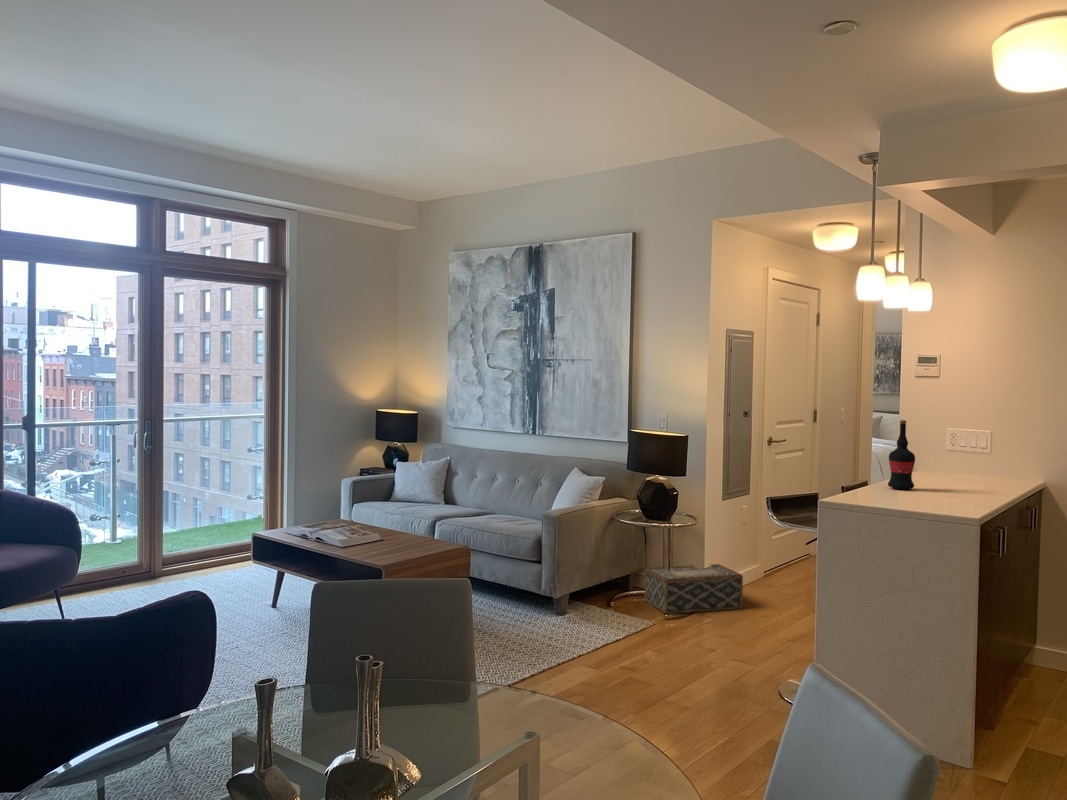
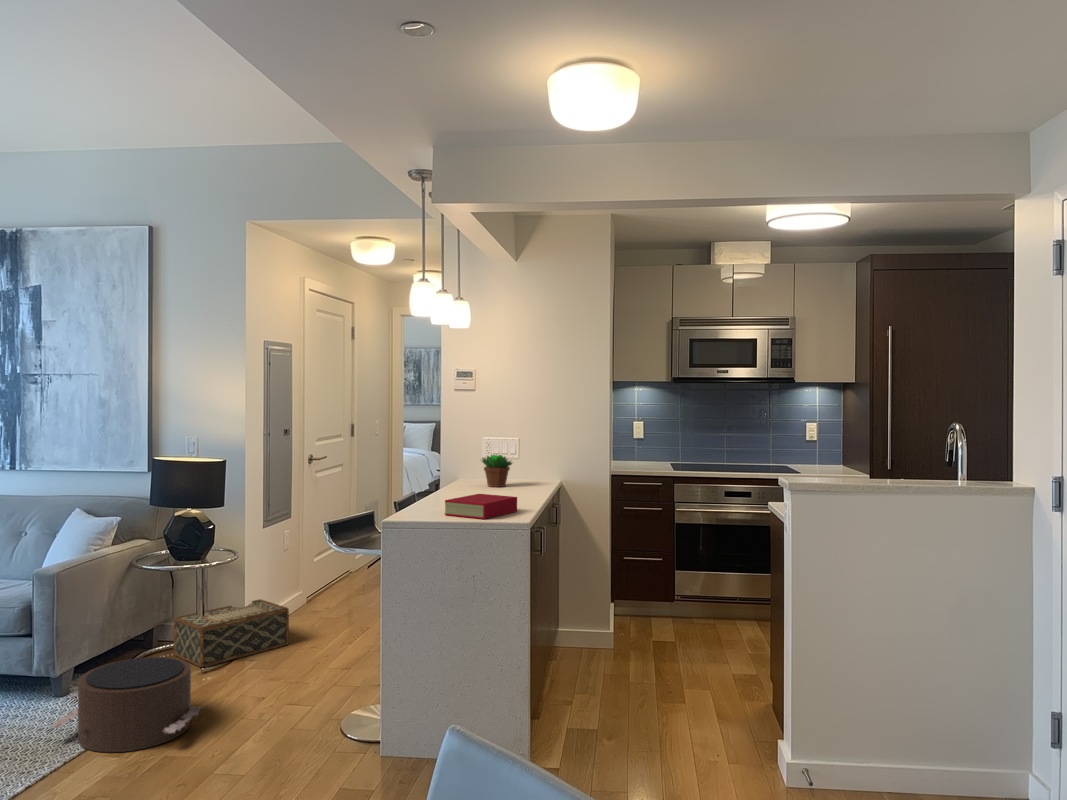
wine bottle: present [888,420,915,489] -> none [440,436,465,504]
succulent plant: none [941,442,982,478] -> present [482,455,512,487]
book: none [887,480,972,504] -> present [445,494,517,519]
pouf: none [550,593,662,665] -> present [52,657,201,752]

